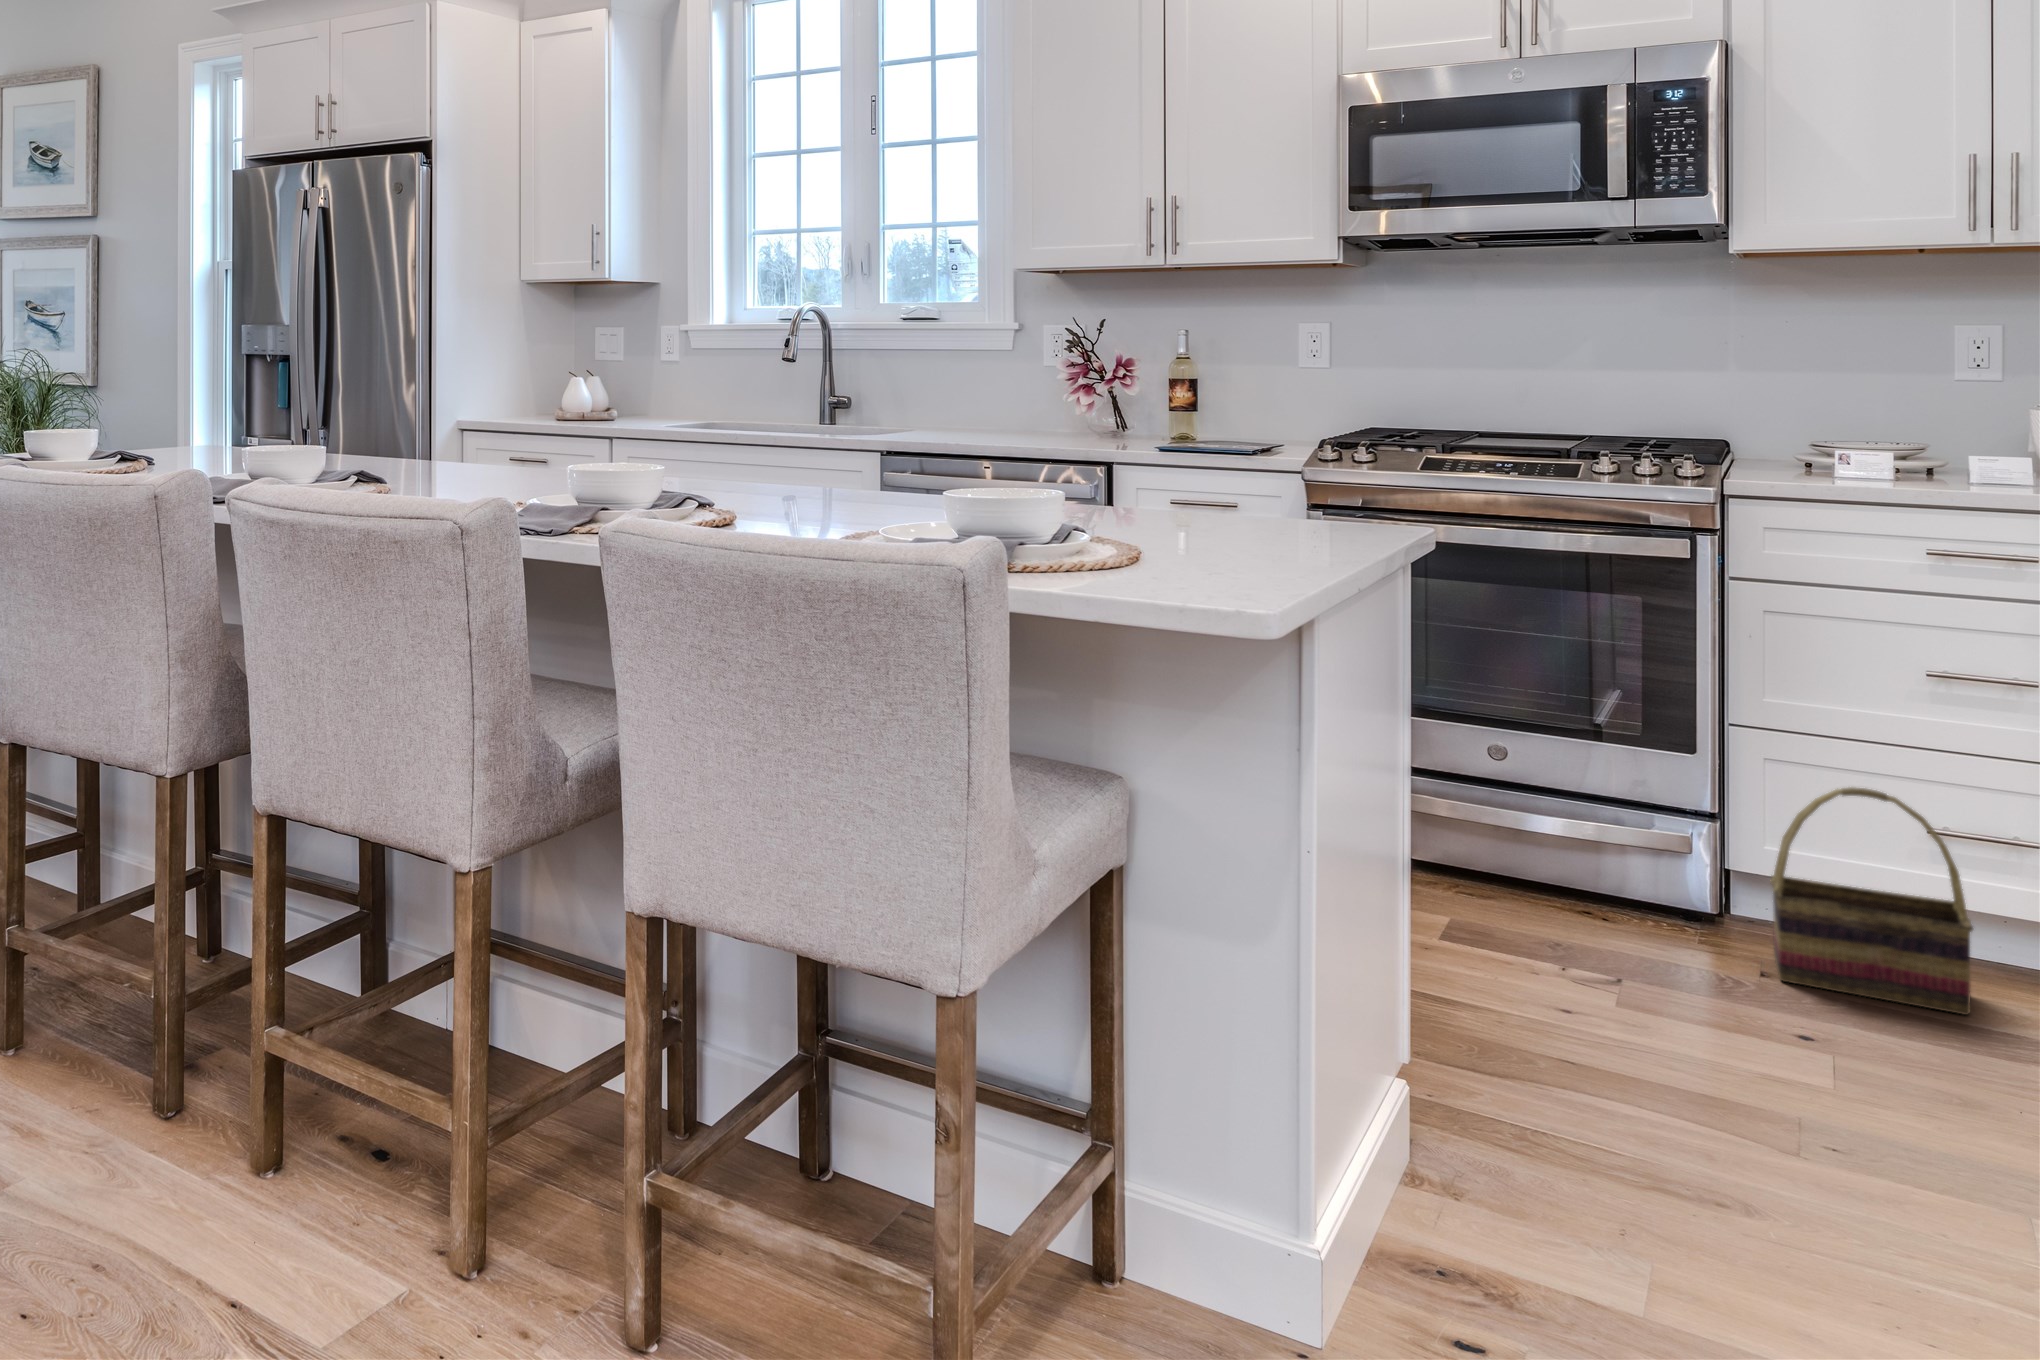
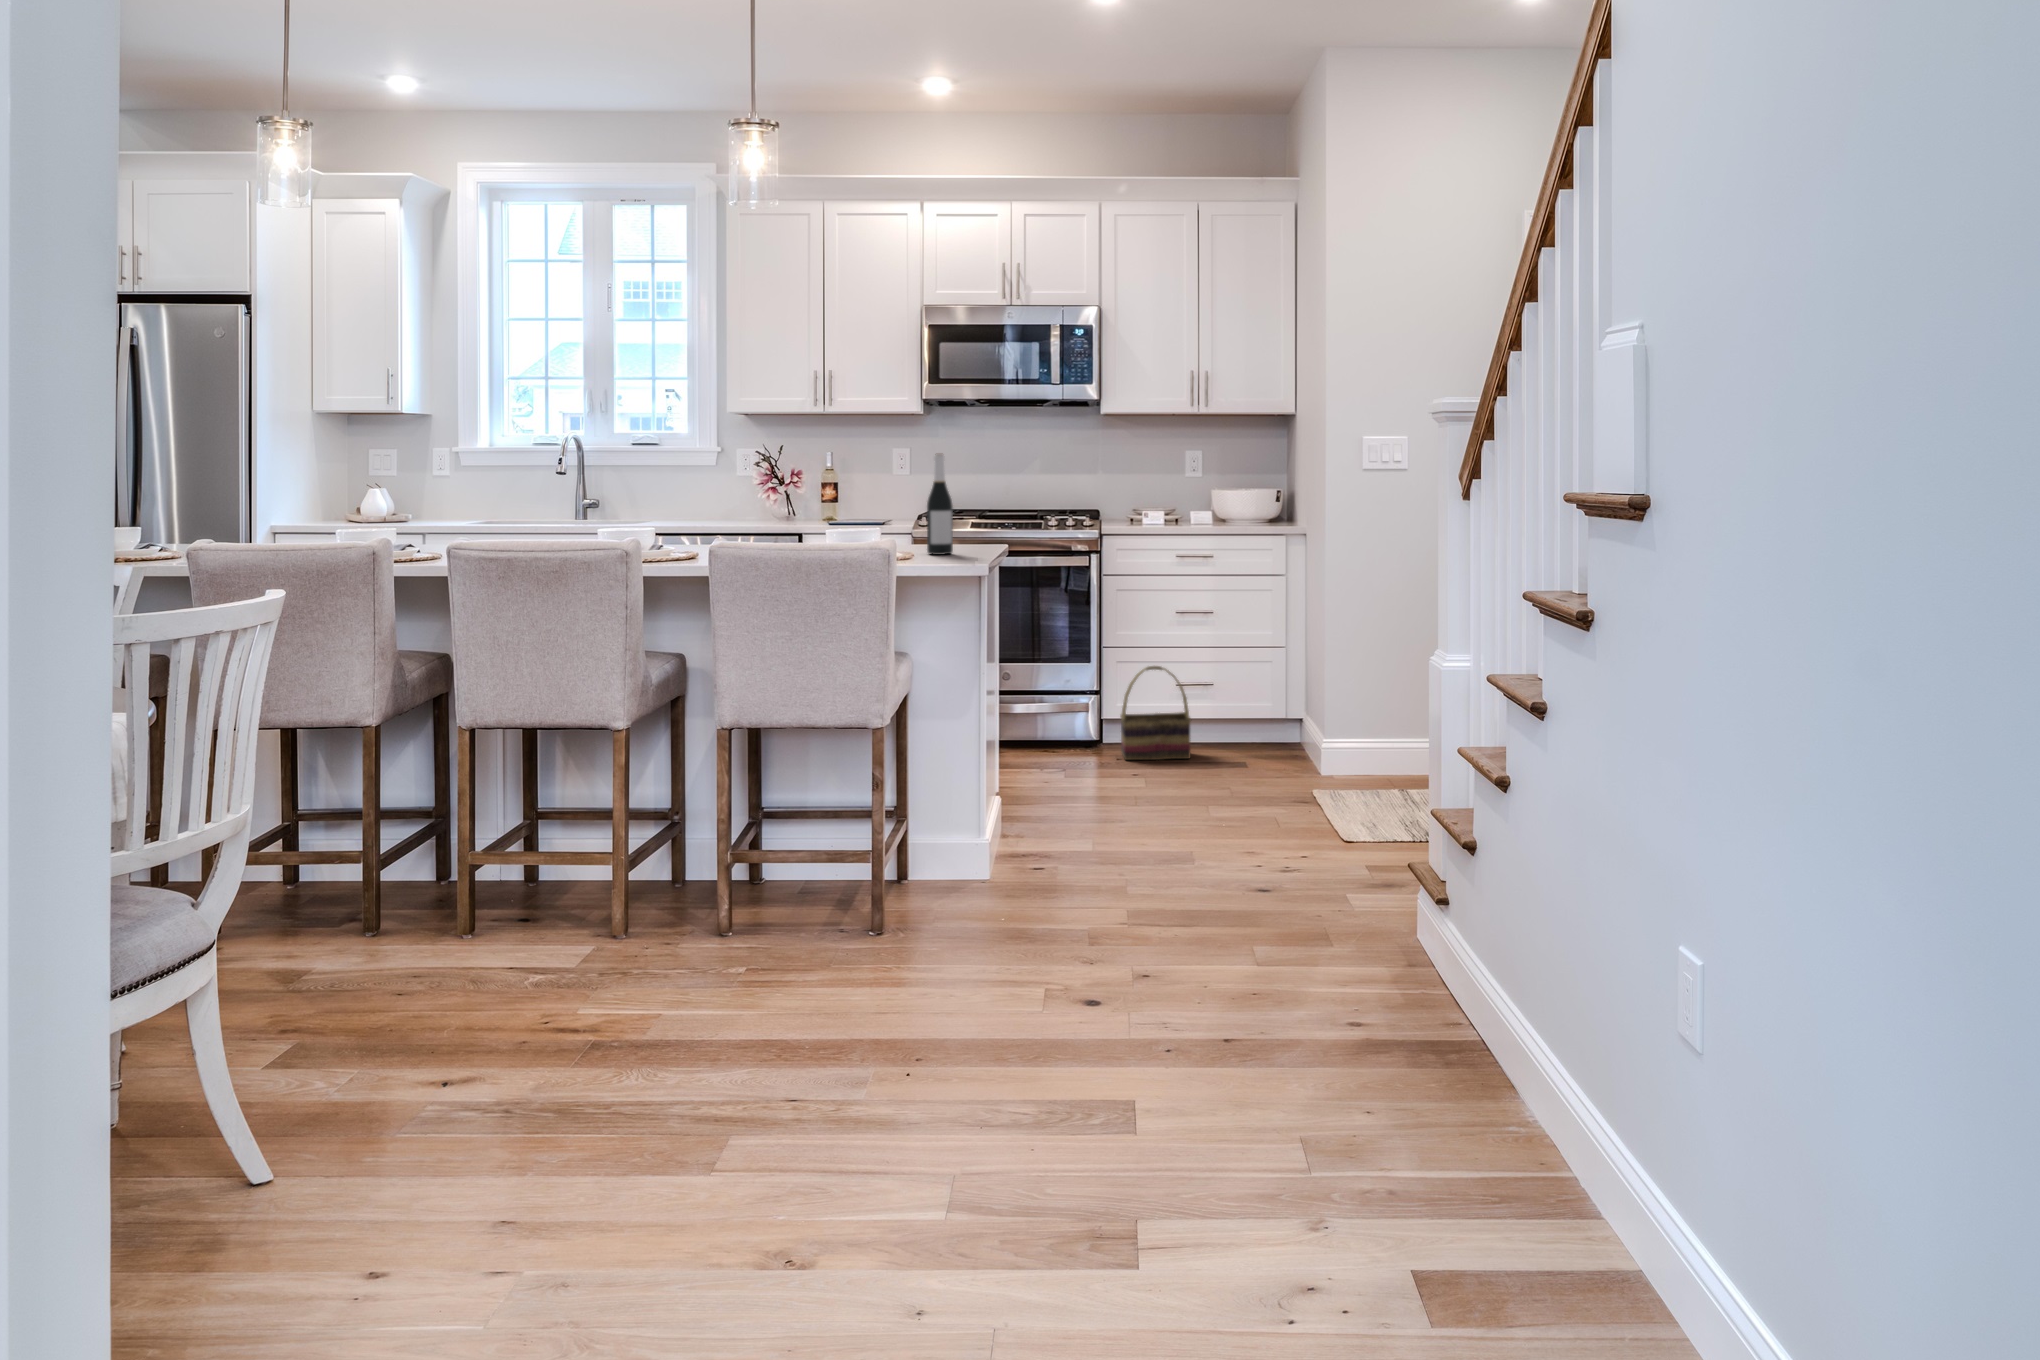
wine bottle: none [1207,318,1268,532] -> present [927,454,953,555]

